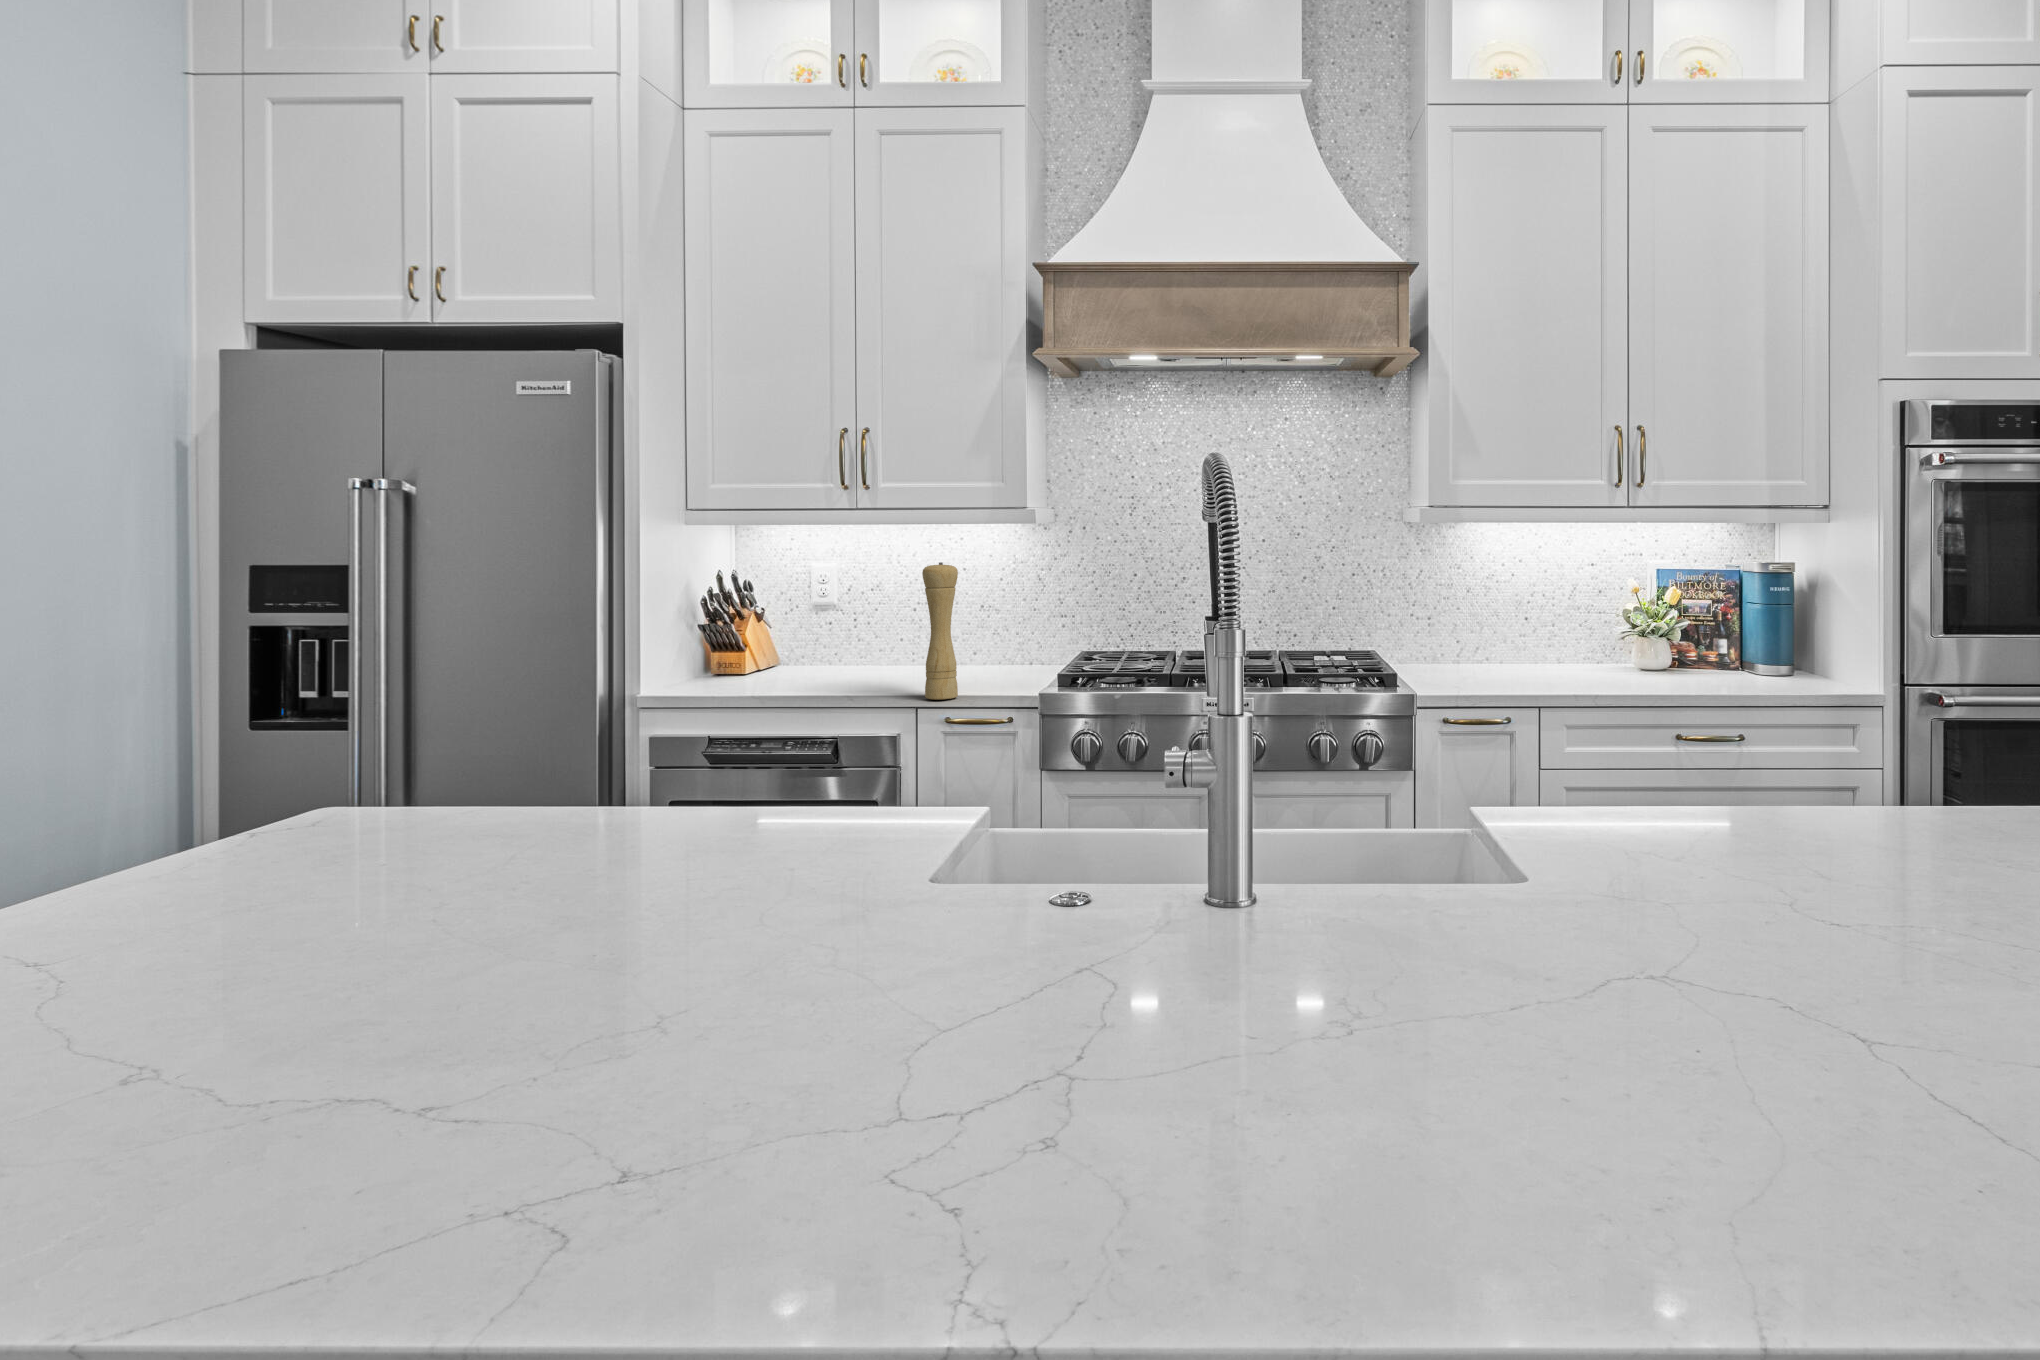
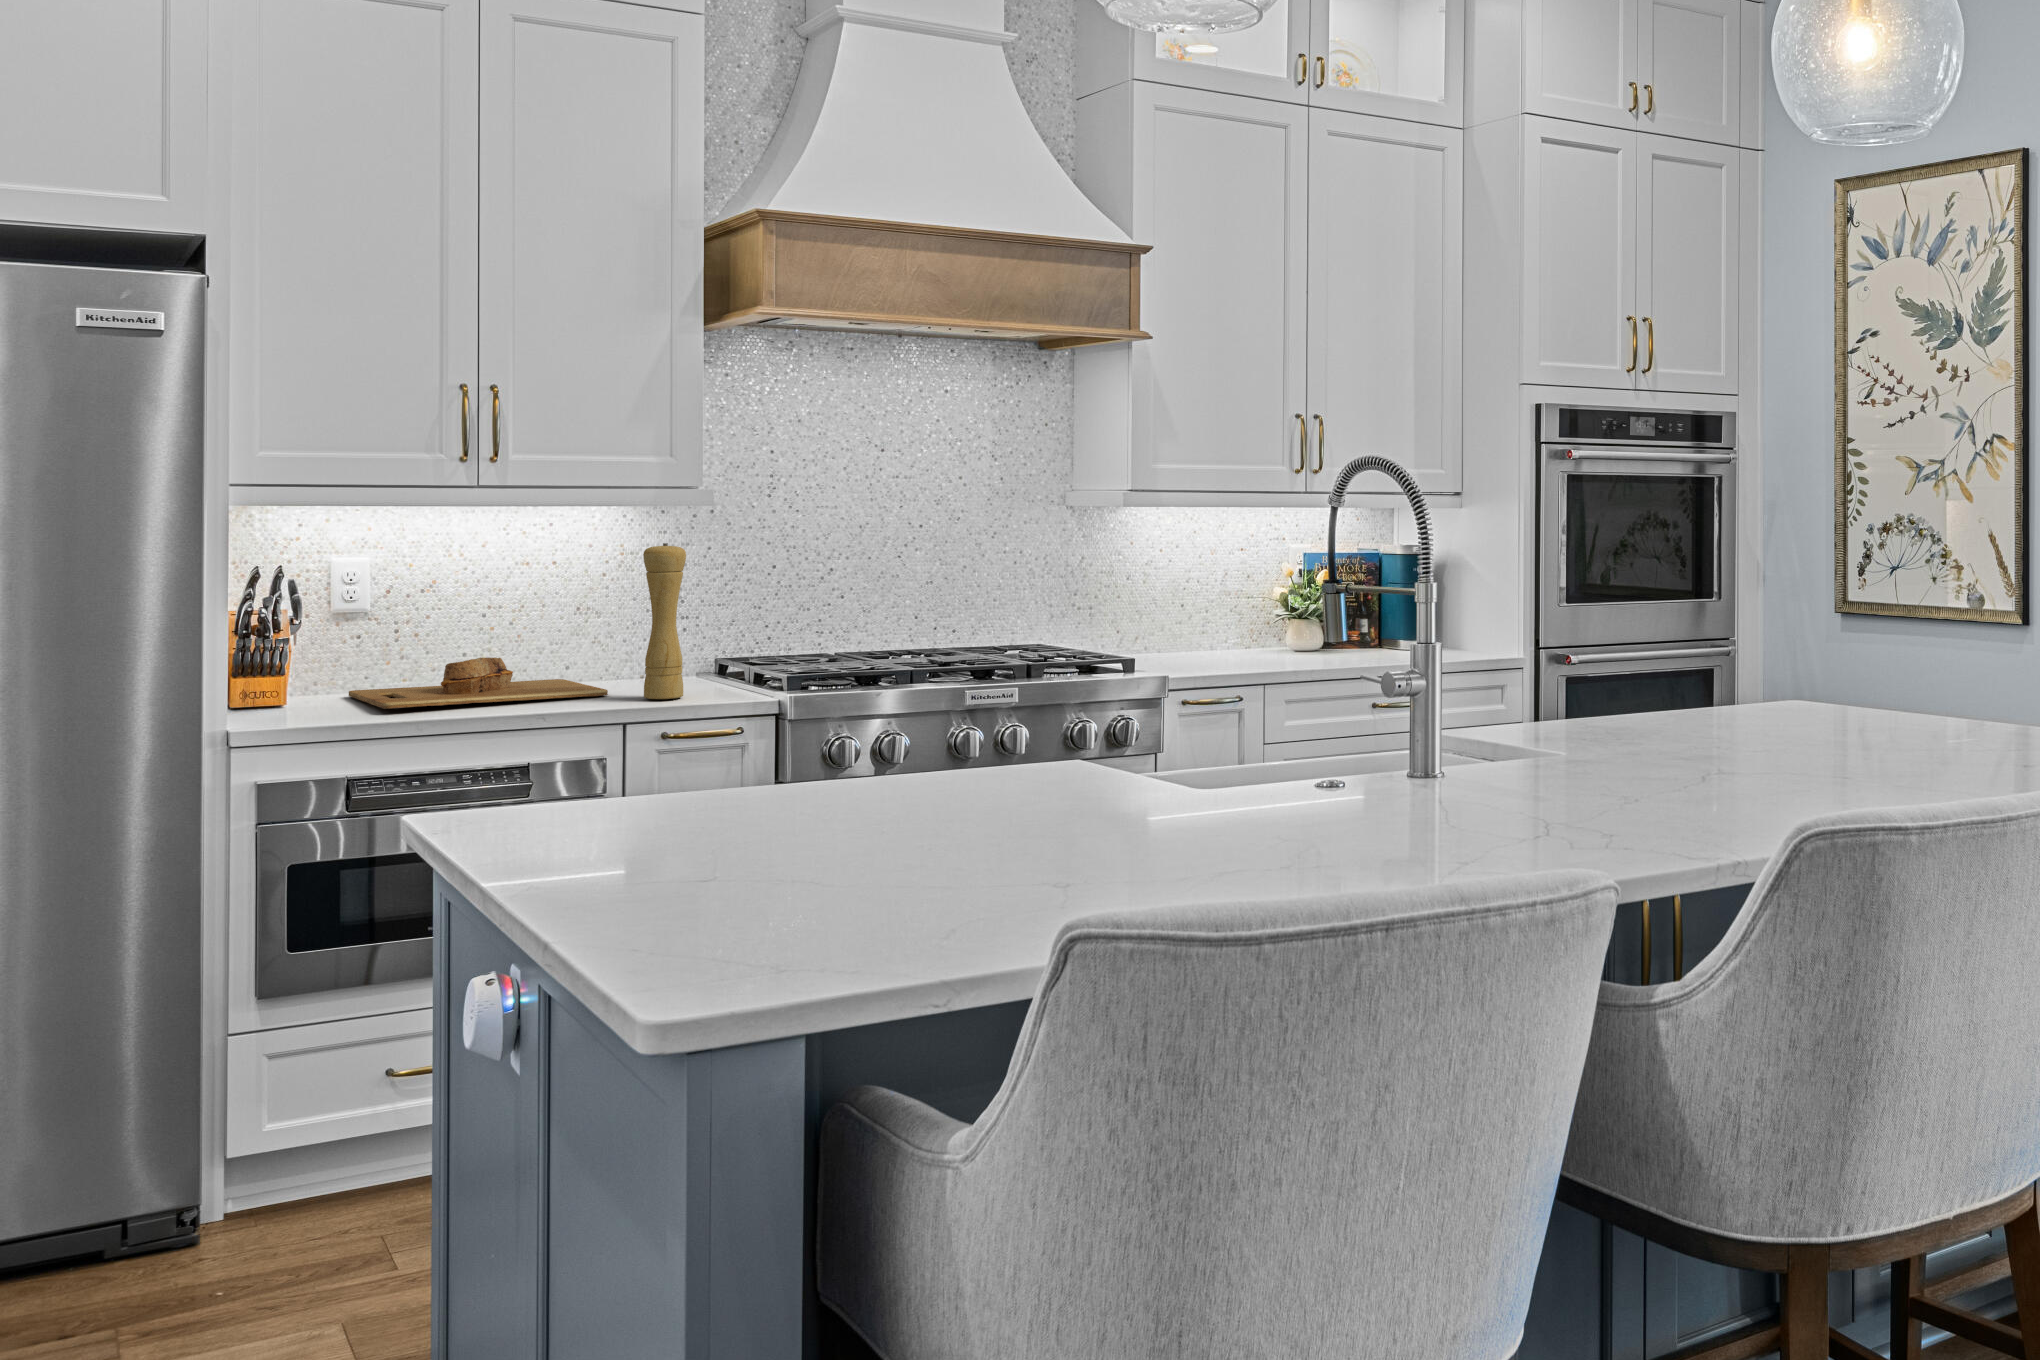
cutting board: none [740,654,932,696] -> present [349,657,608,709]

